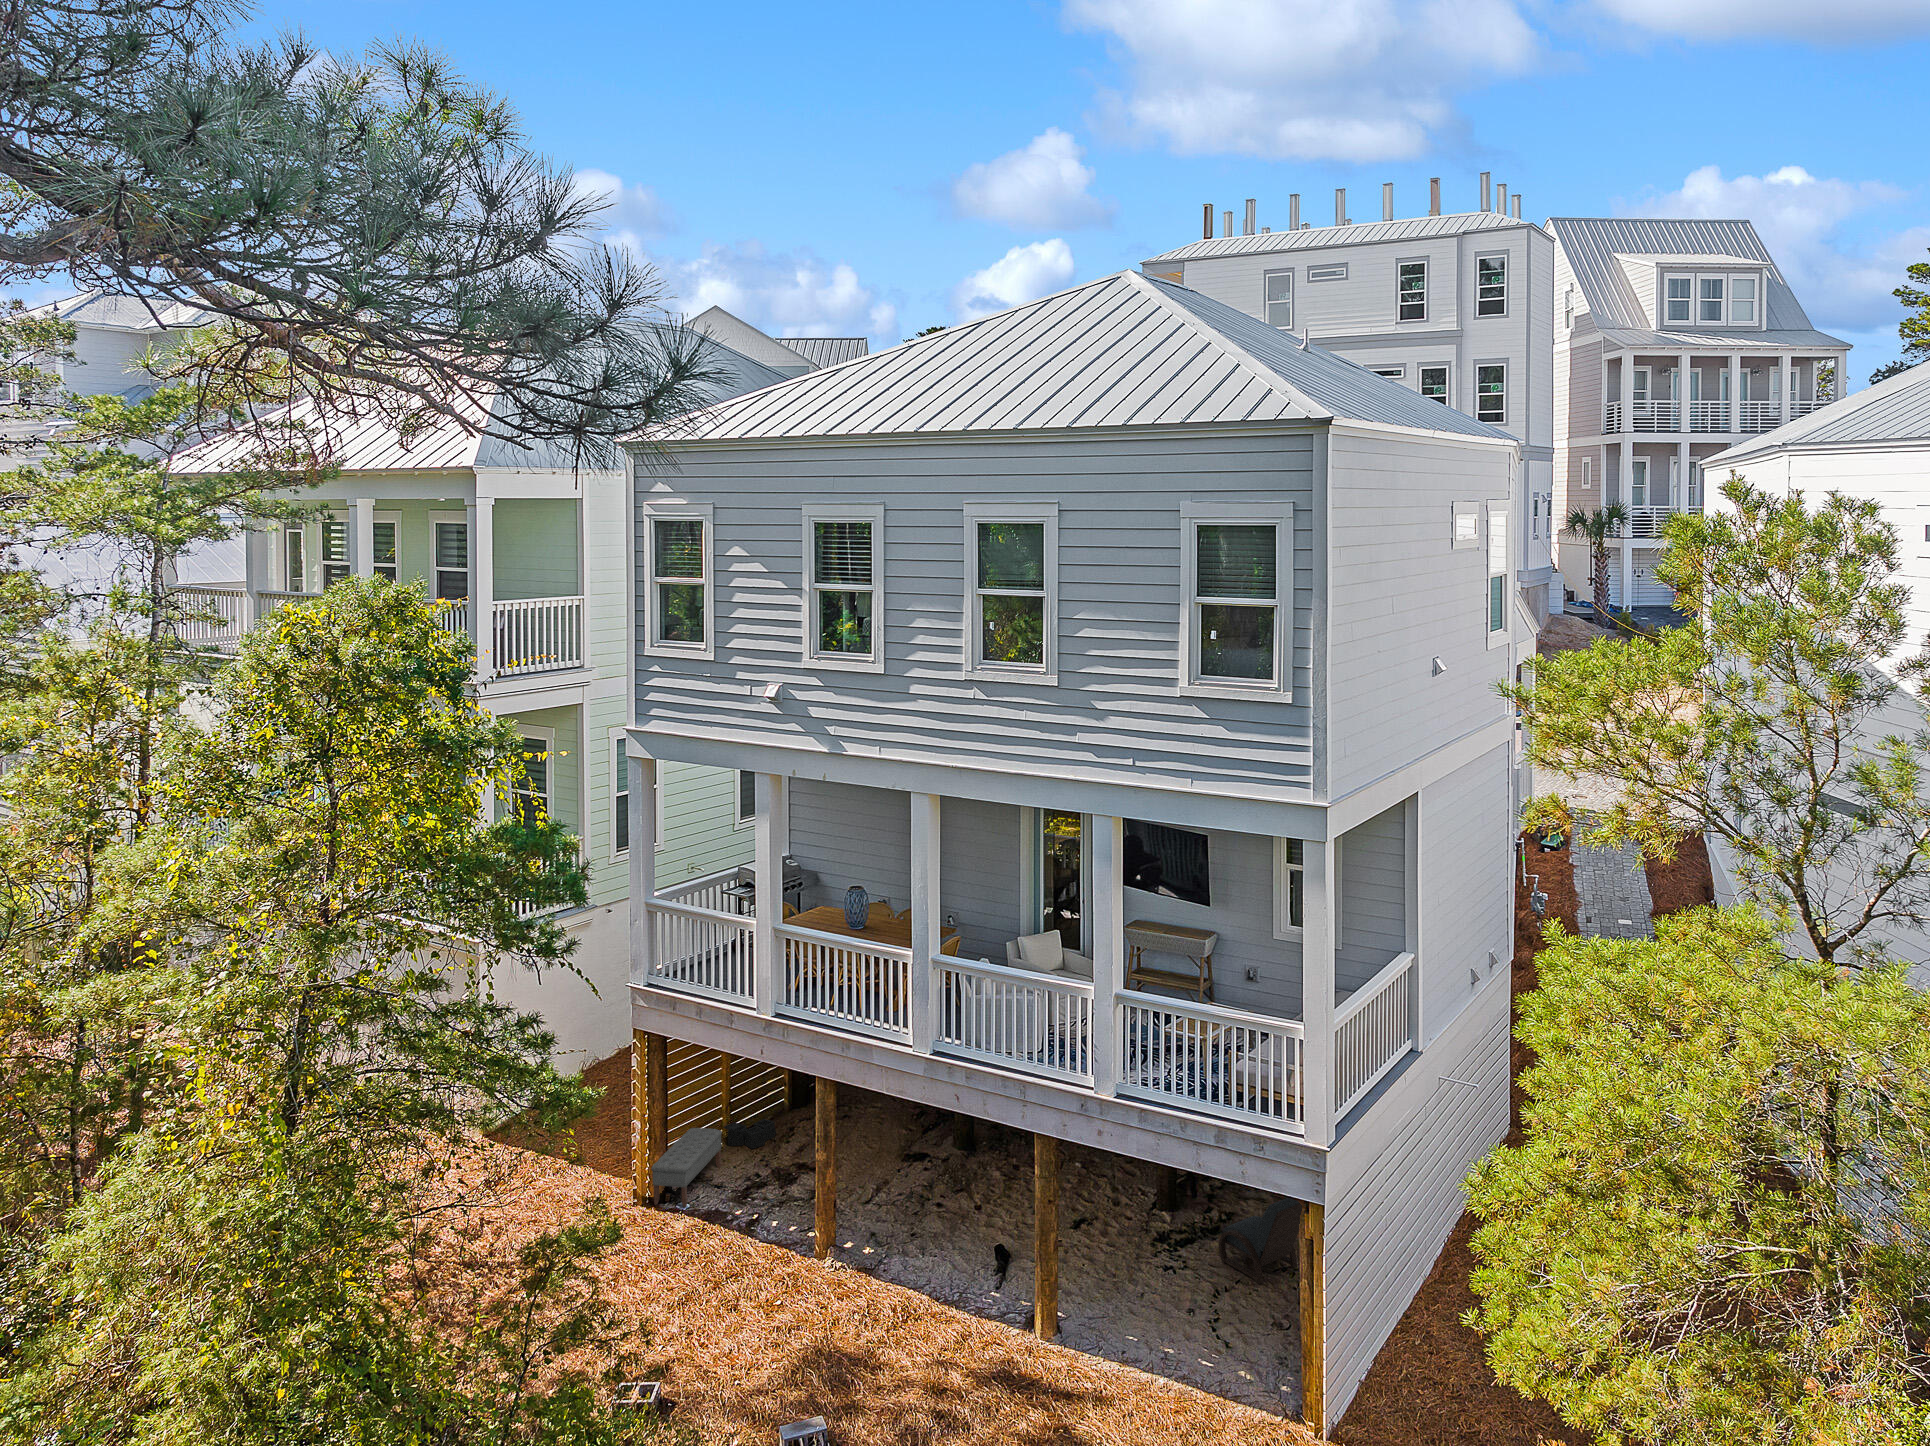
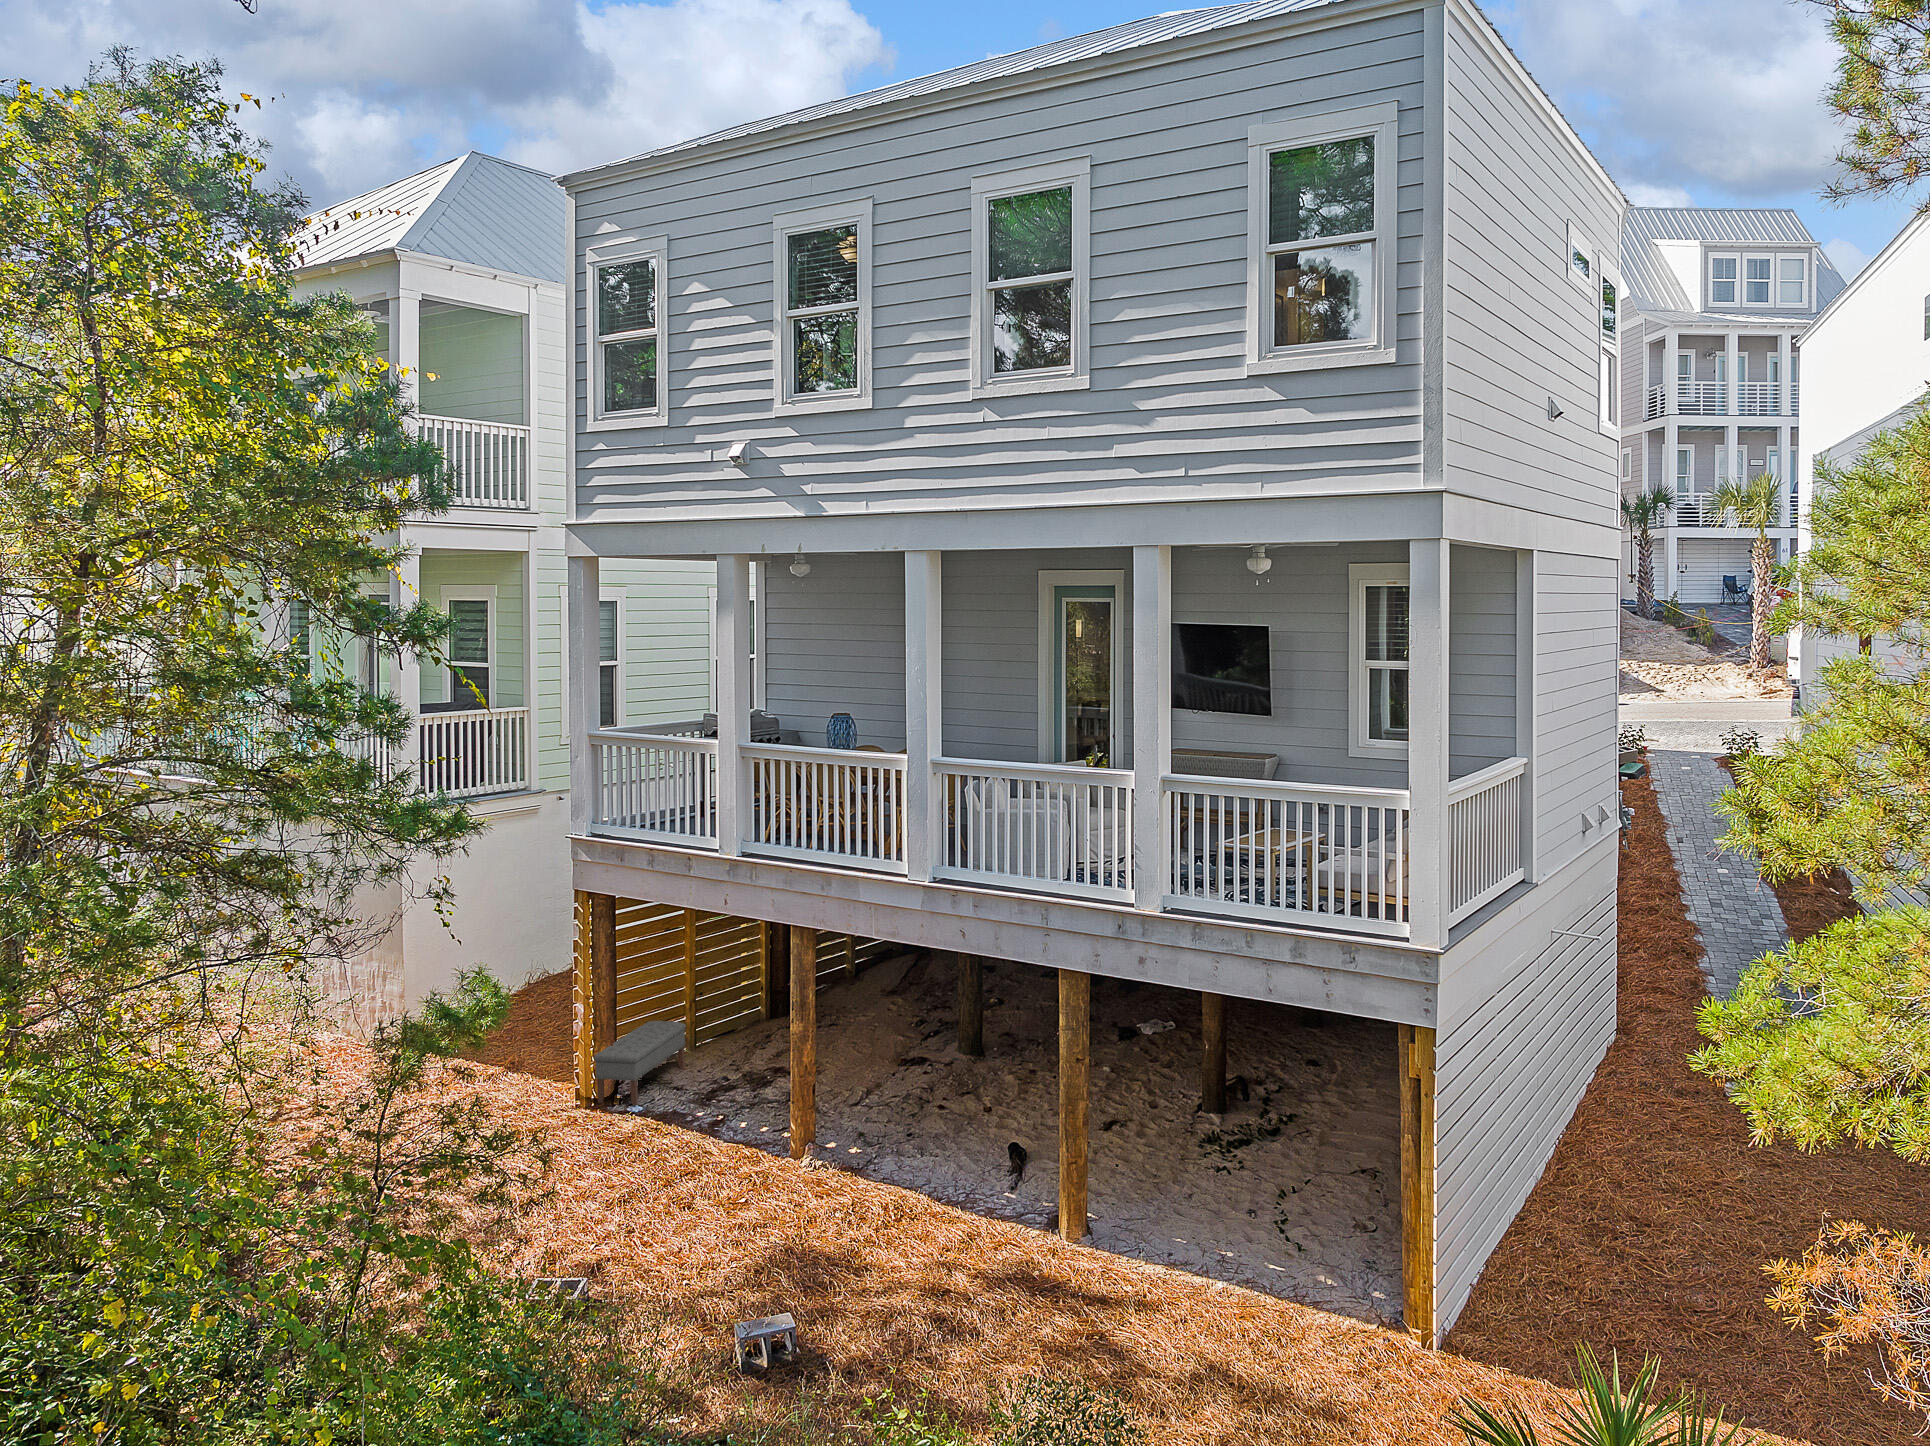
storage bin: present [723,1119,776,1149] -> none [691,1020,755,1051]
lounge chair: present [1219,1198,1302,1284] -> none [1298,1069,1415,1183]

